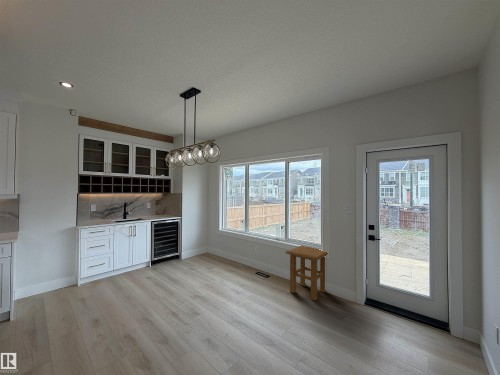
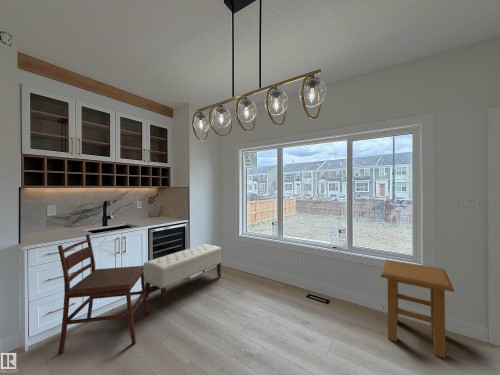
dining chair: none [98,223,150,288] -> present [58,235,149,354]
bench: none [148,235,204,272] -> present [144,244,222,306]

